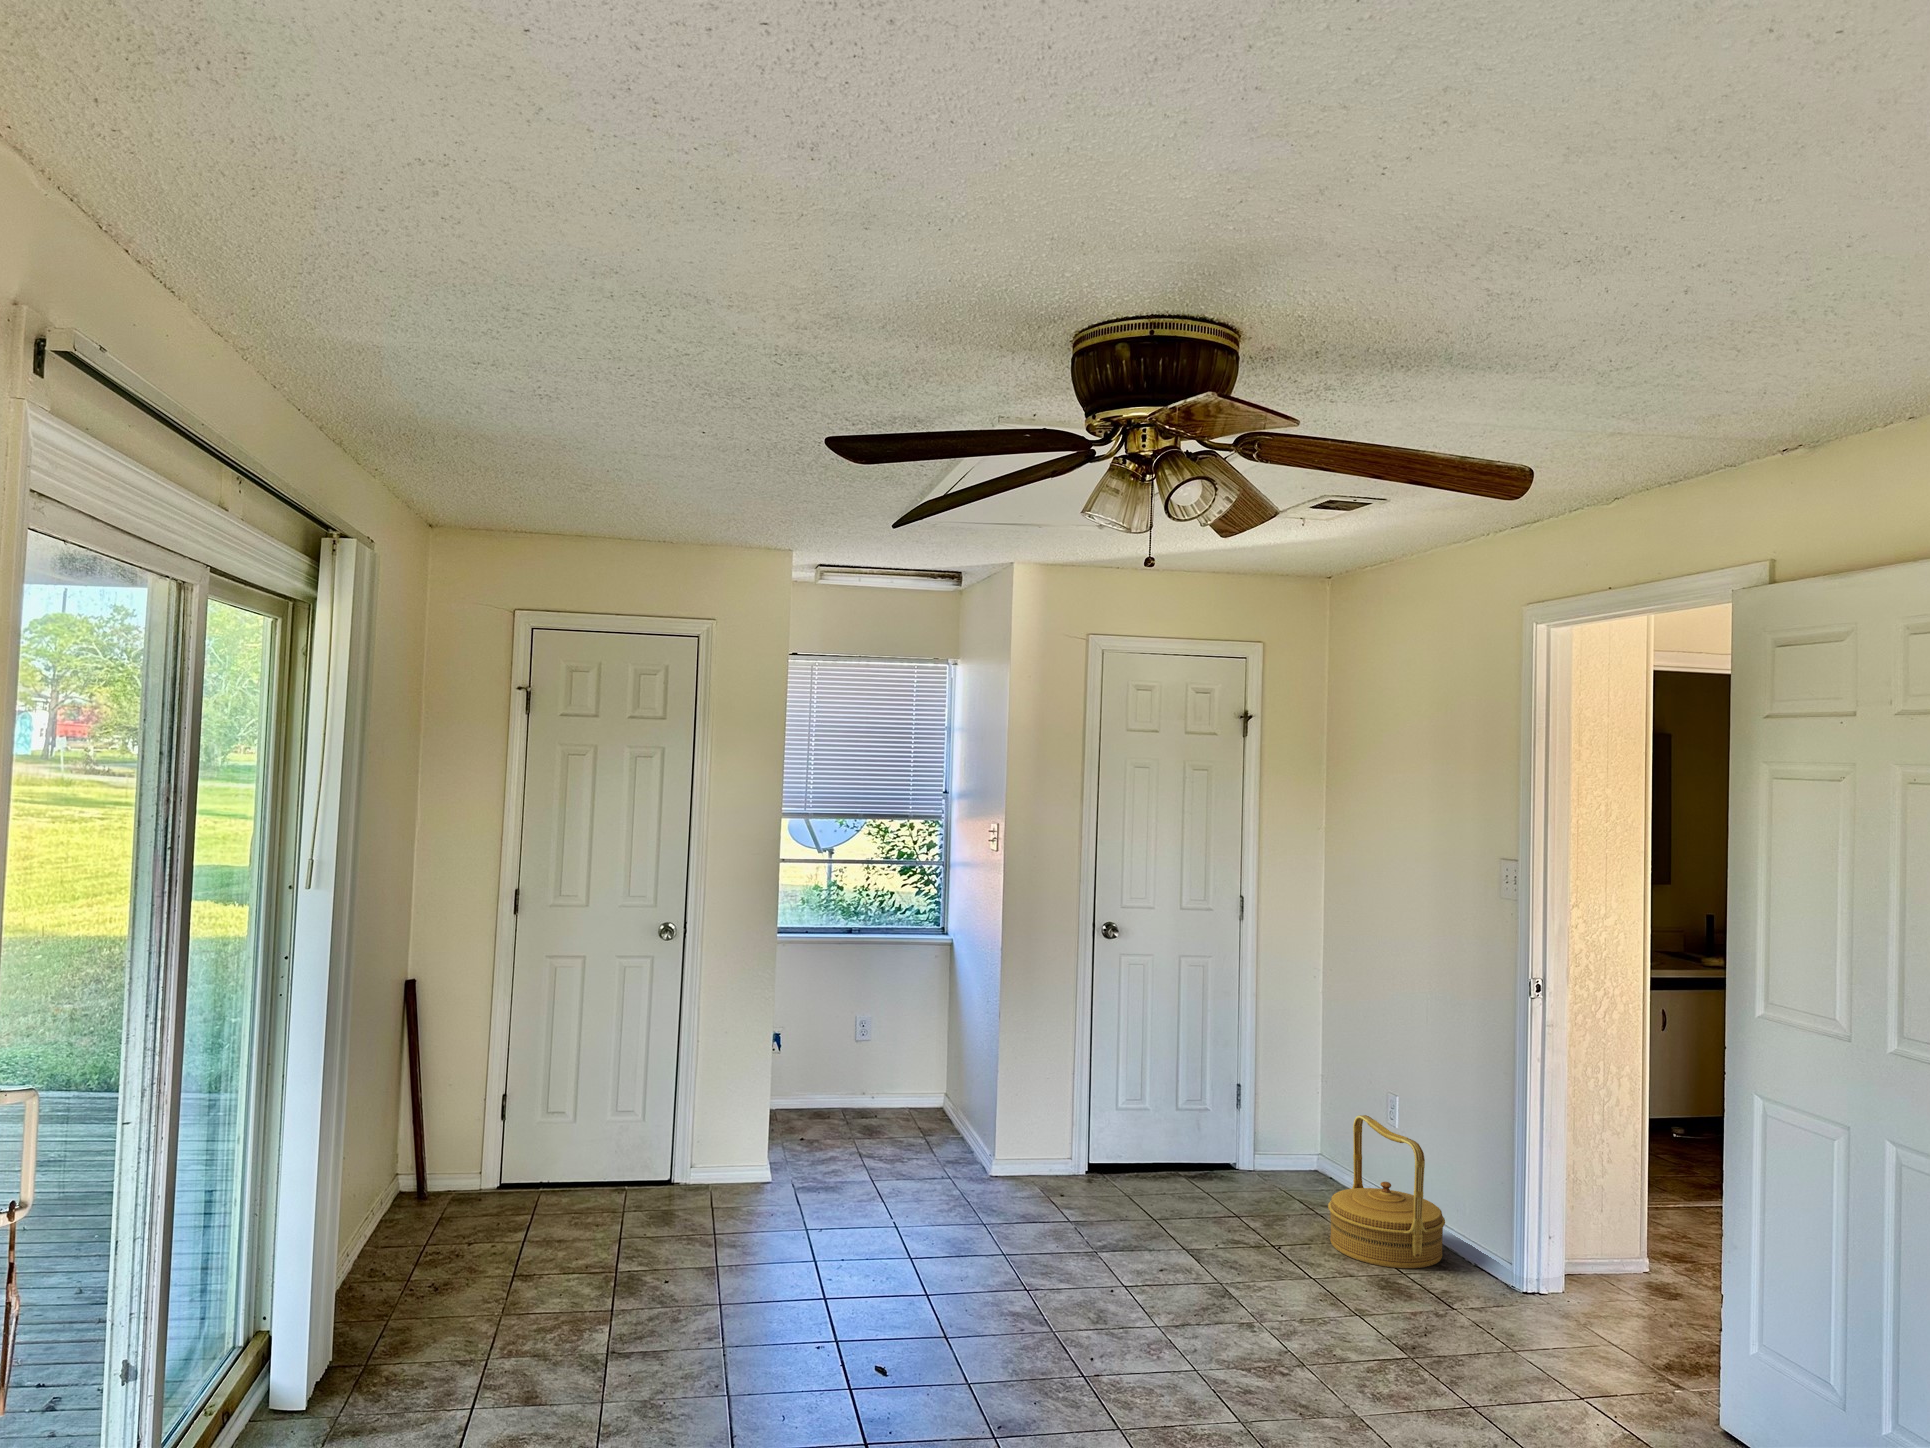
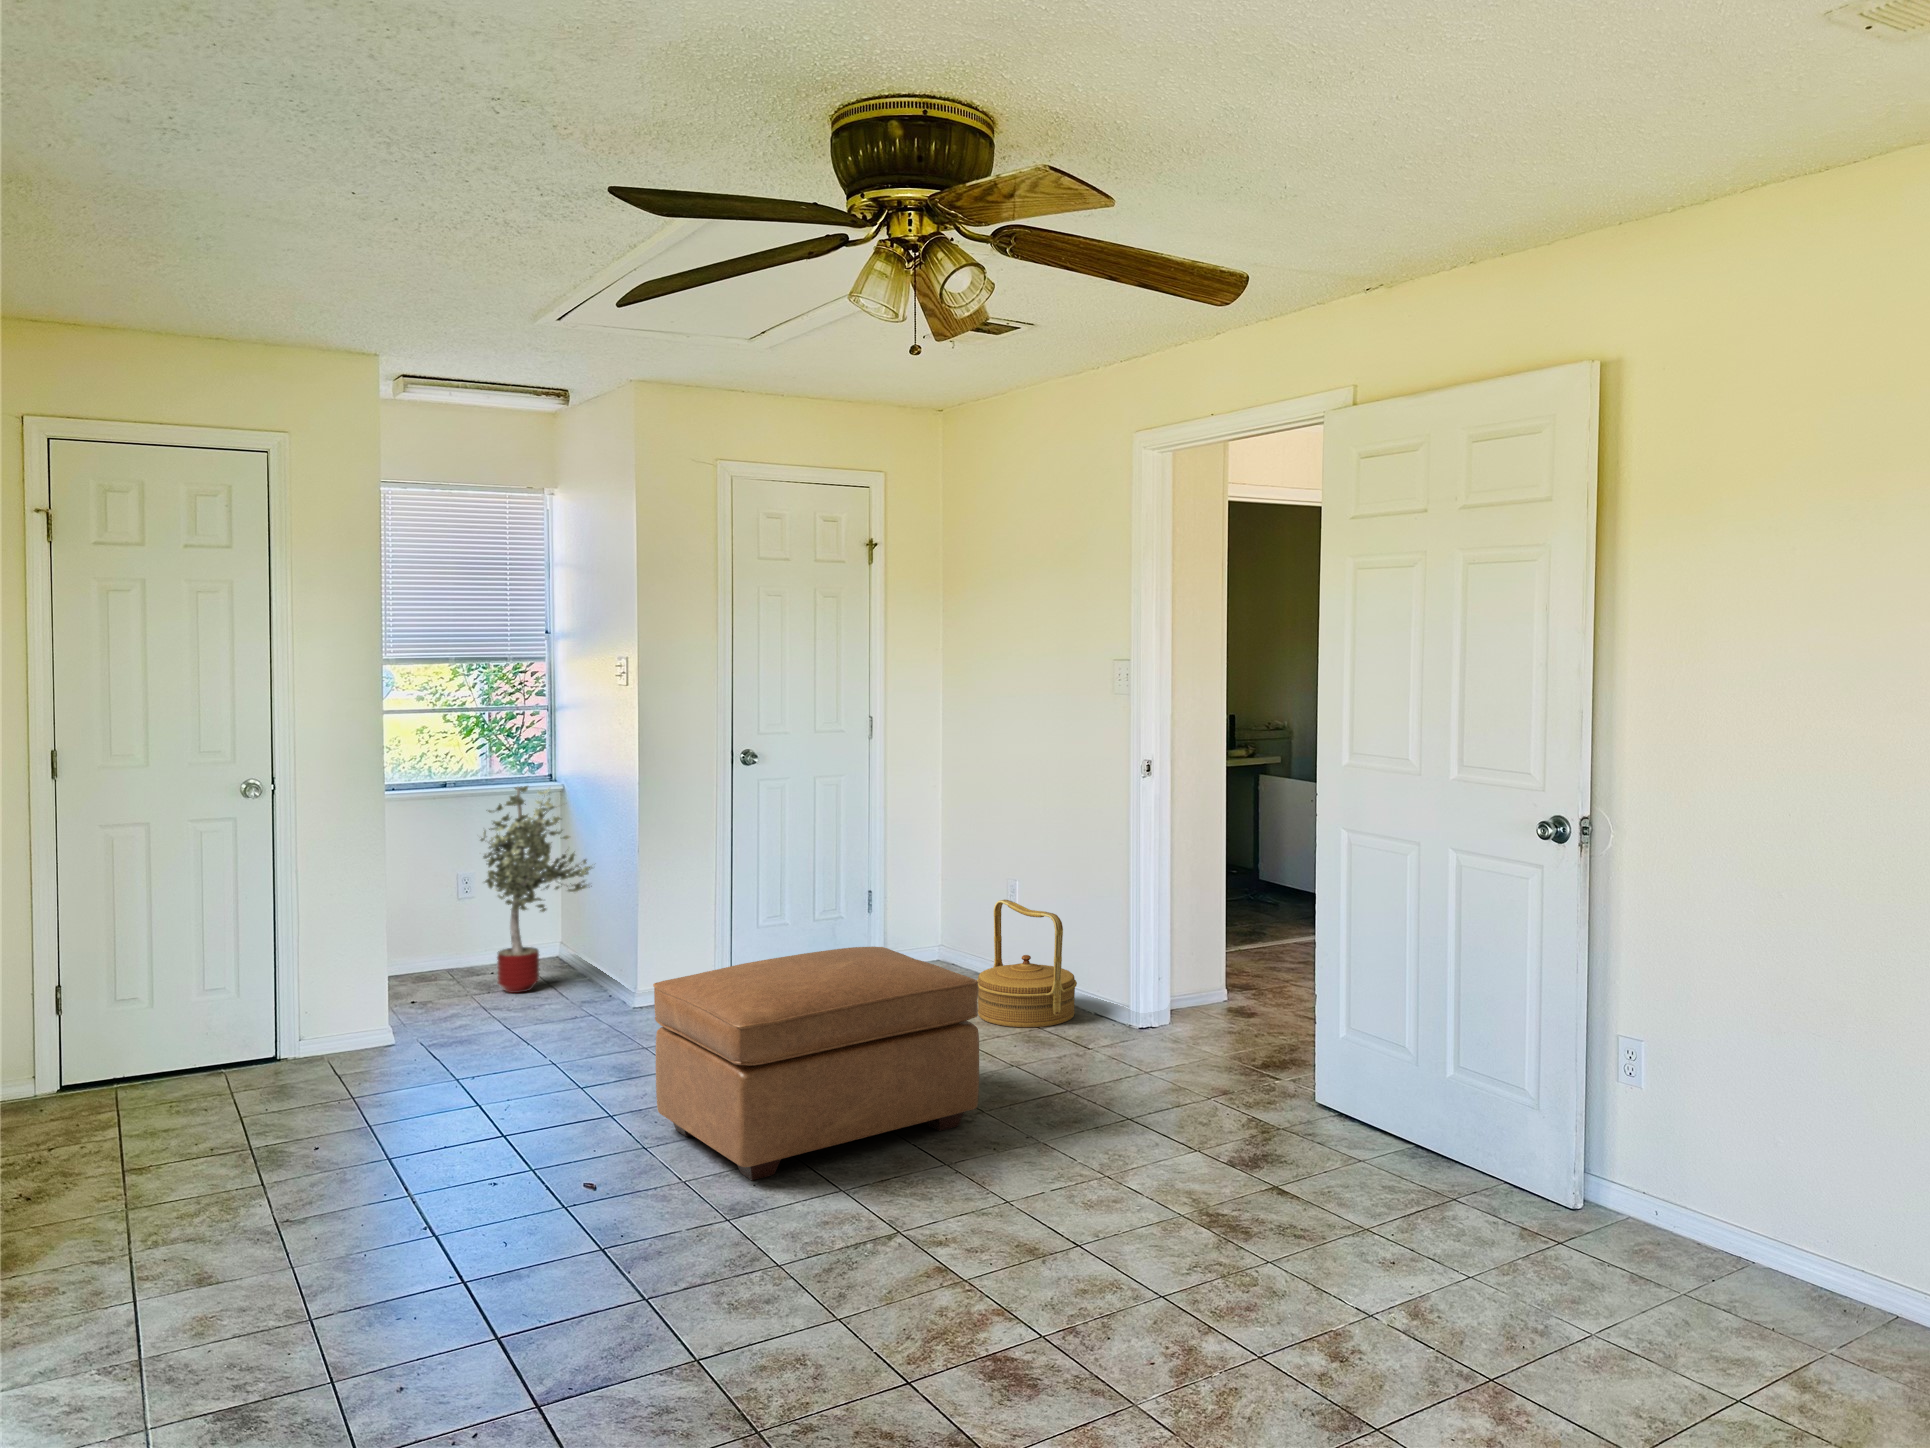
potted tree: none [861,946,966,1141] -> present [481,786,592,993]
ottoman: none [961,1159,1292,1404] -> present [653,947,979,1180]

